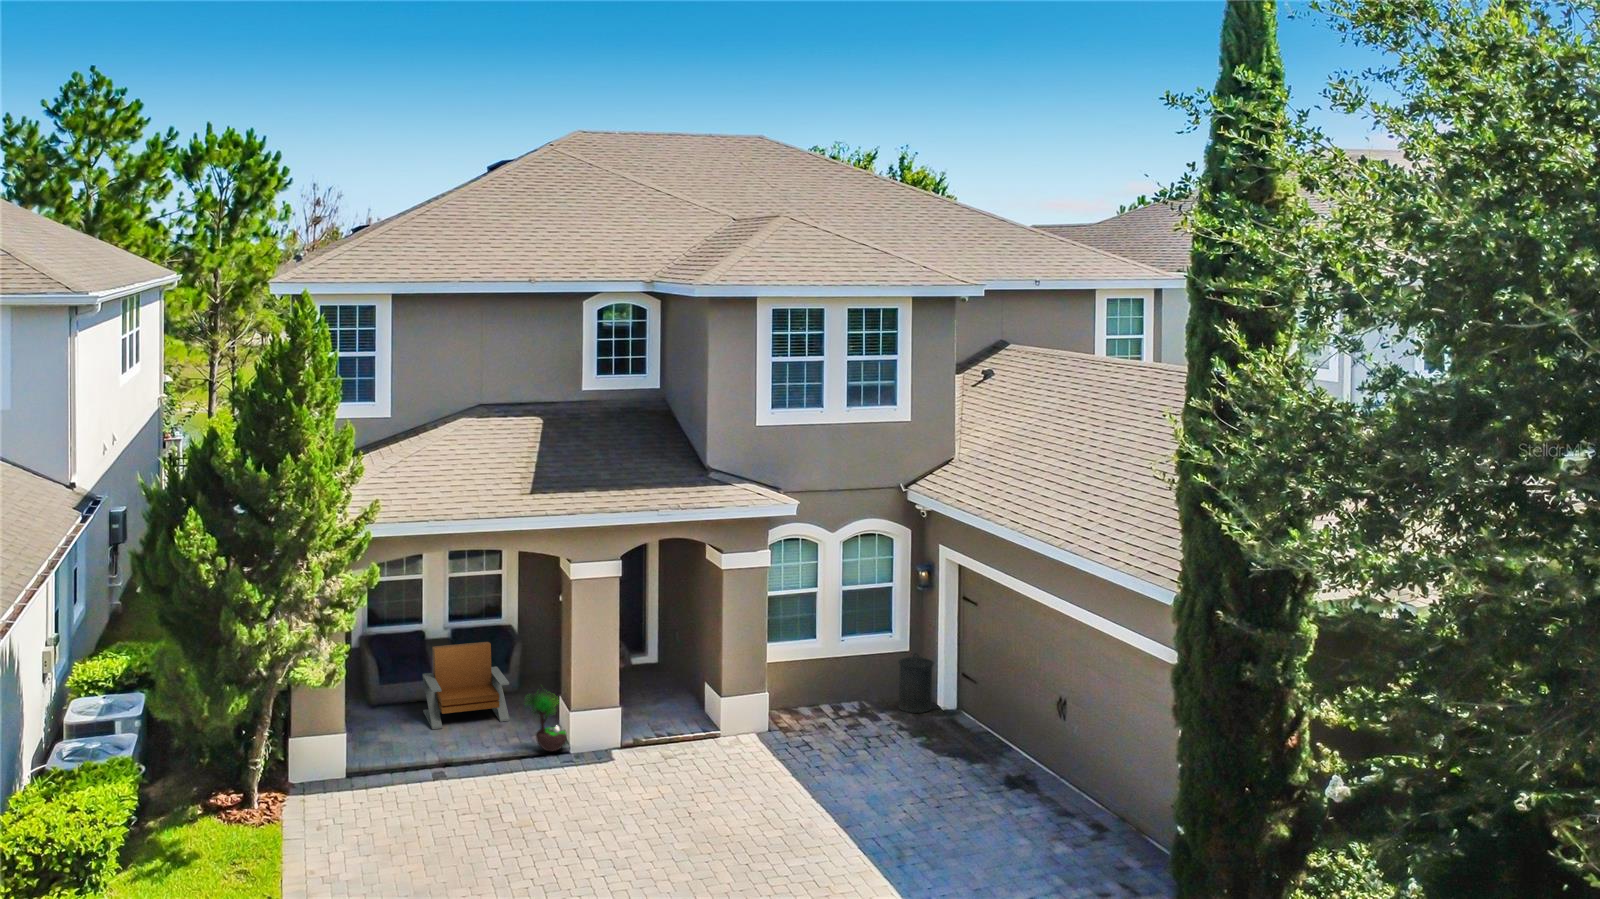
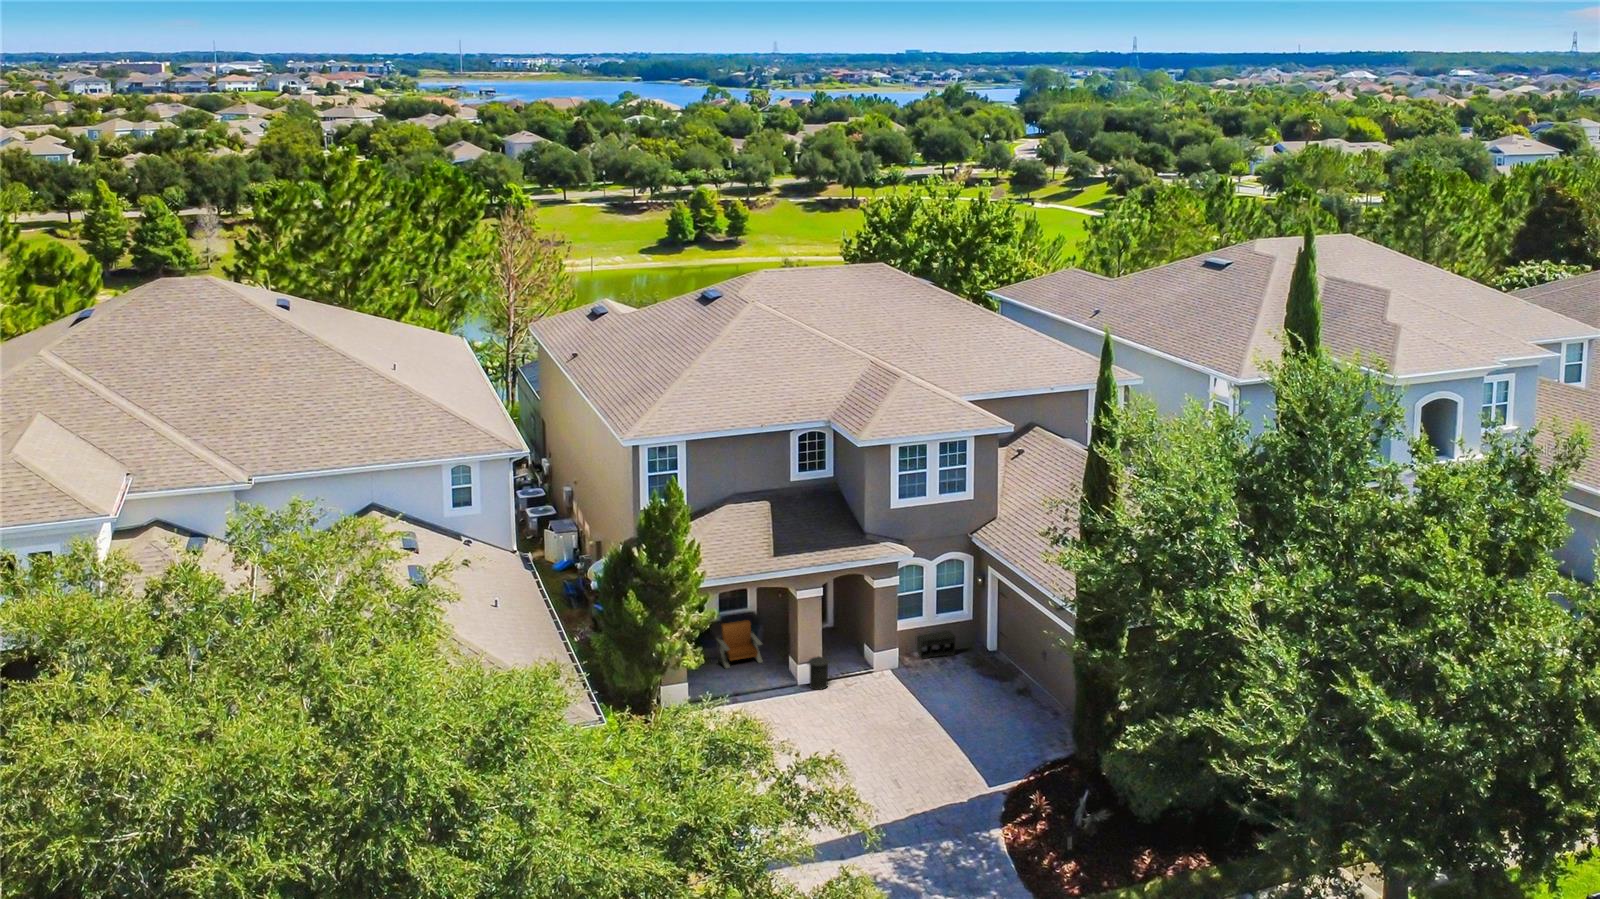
trash can: present [898,653,934,713] -> present [807,656,830,690]
bench: none [803,666,878,717] -> present [917,631,956,659]
potted tree: present [525,692,567,751] -> none [775,651,797,683]

